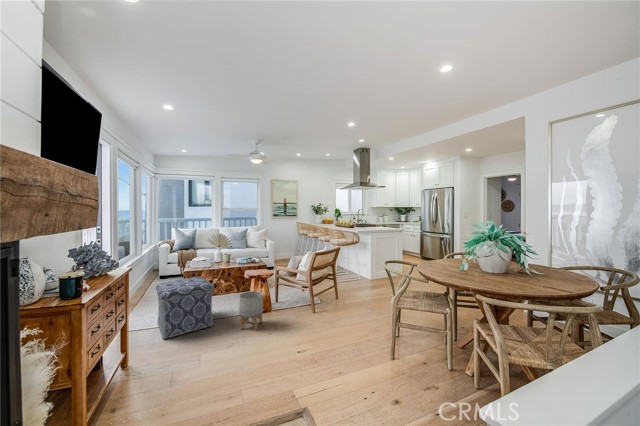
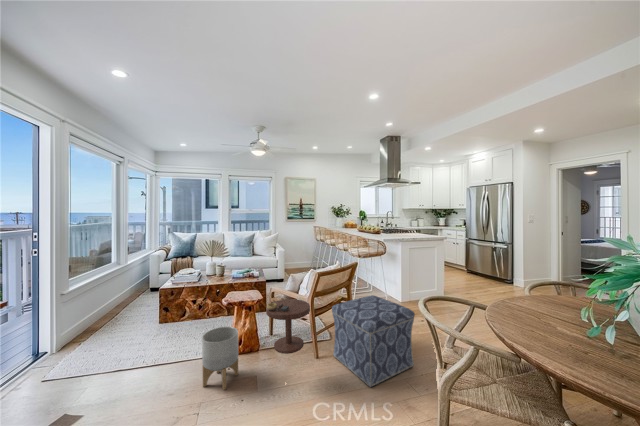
side table: none [283,271,312,325] -> present [266,299,310,354]
ottoman: present [156,277,214,339] -> present [332,295,415,387]

